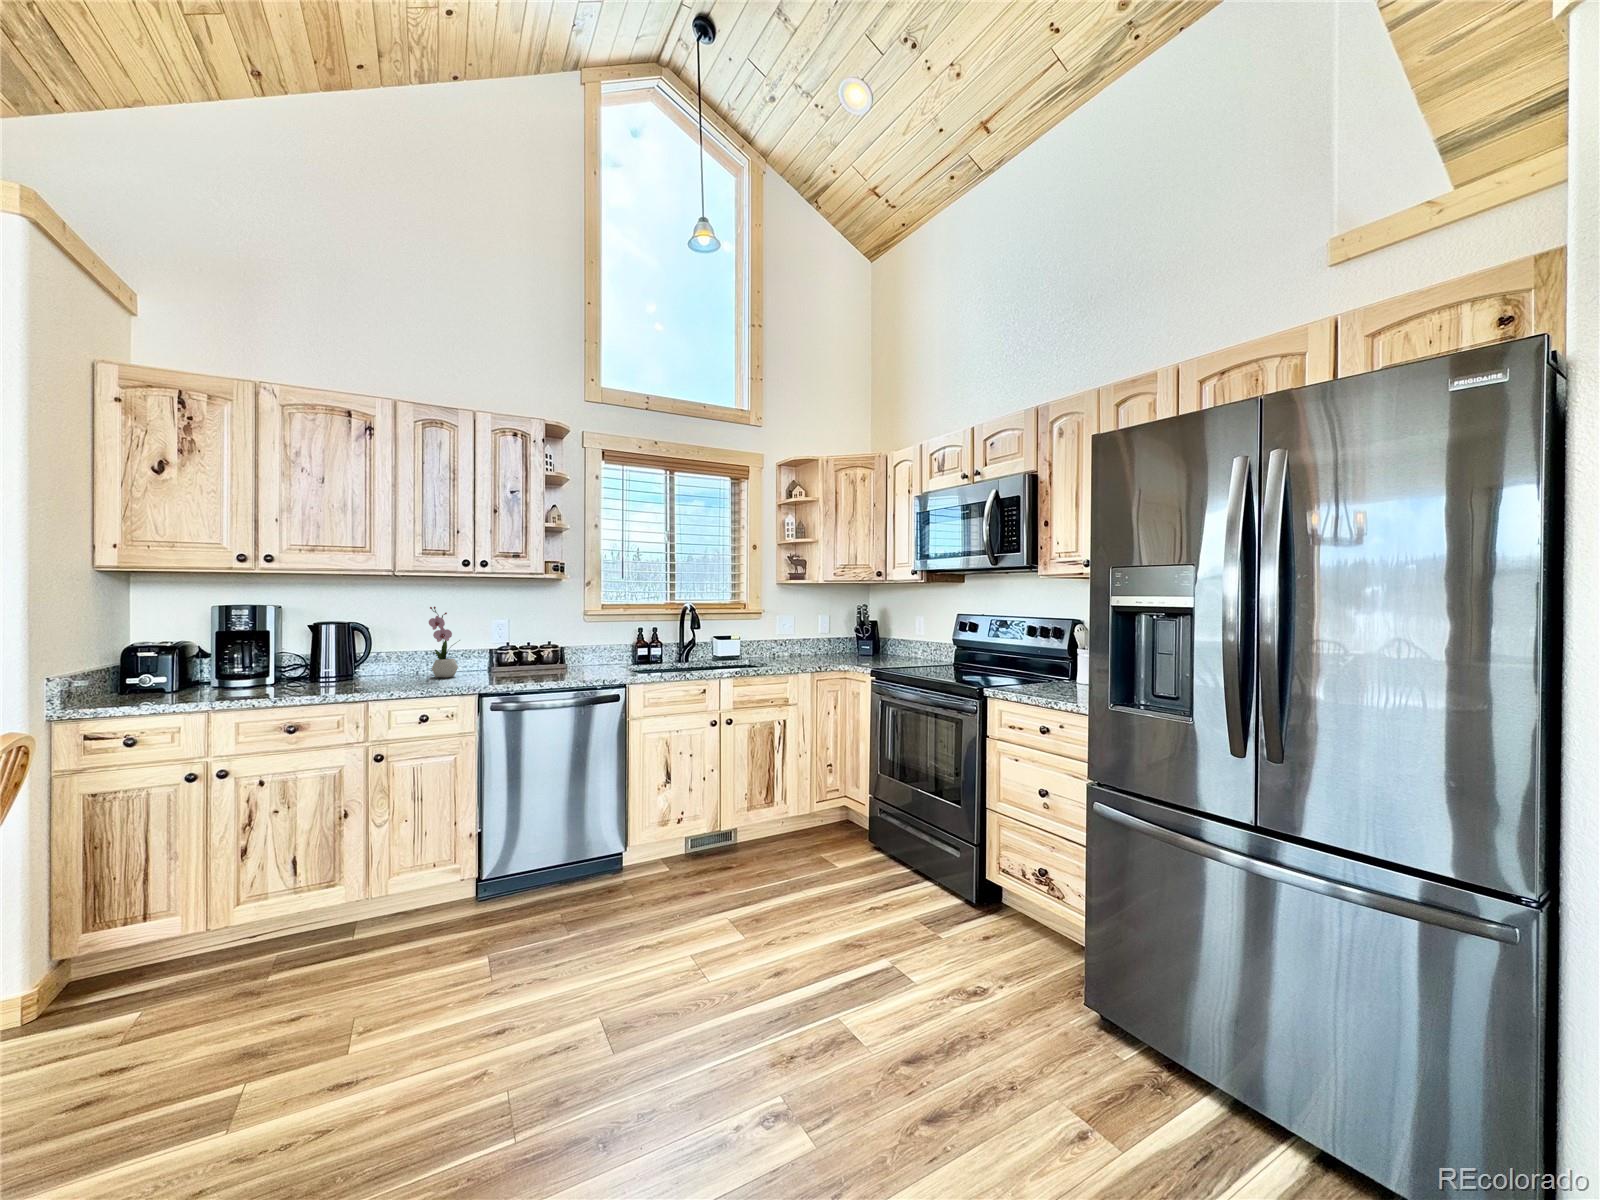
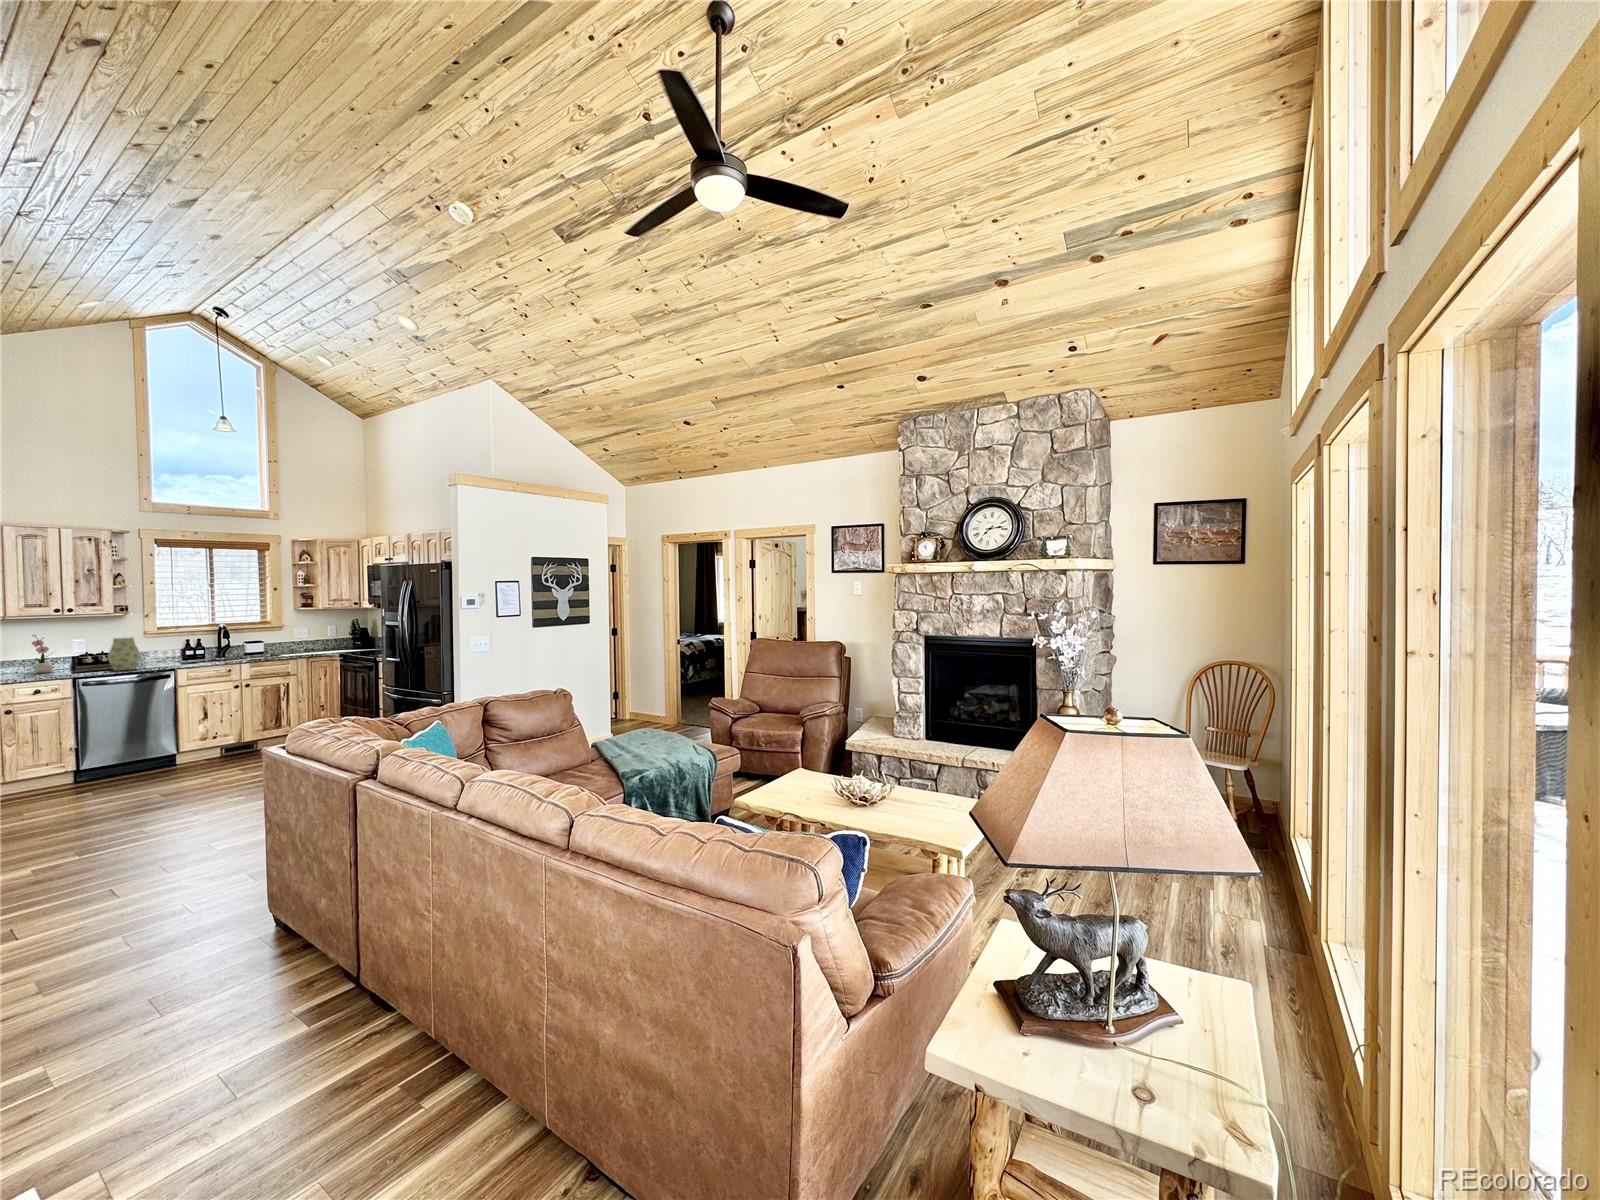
vase: none [532,619,579,682] -> present [108,637,141,671]

